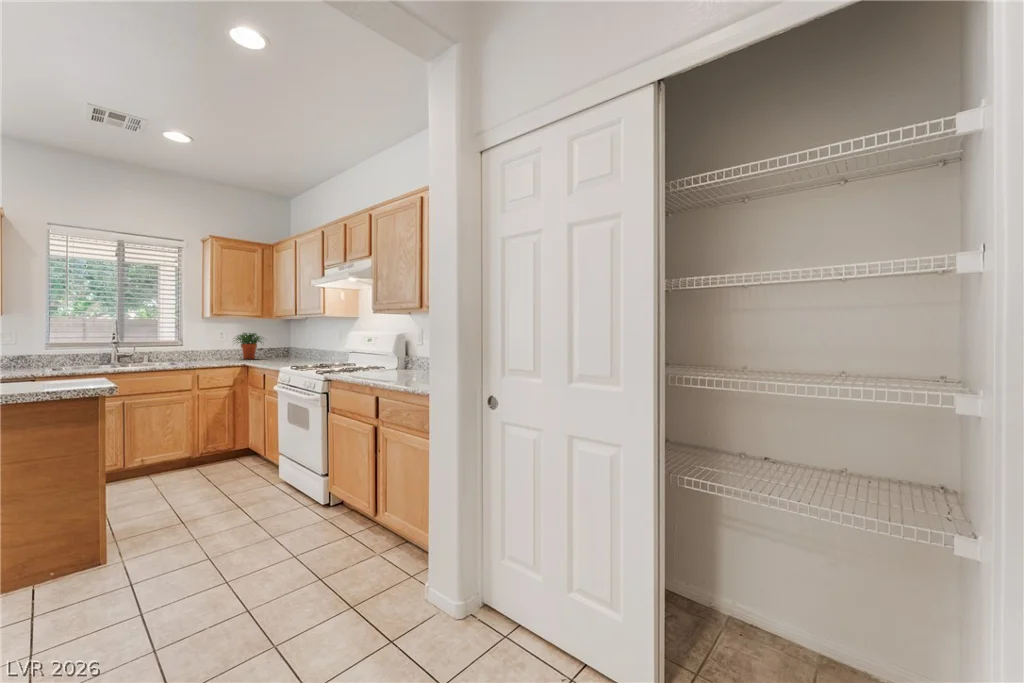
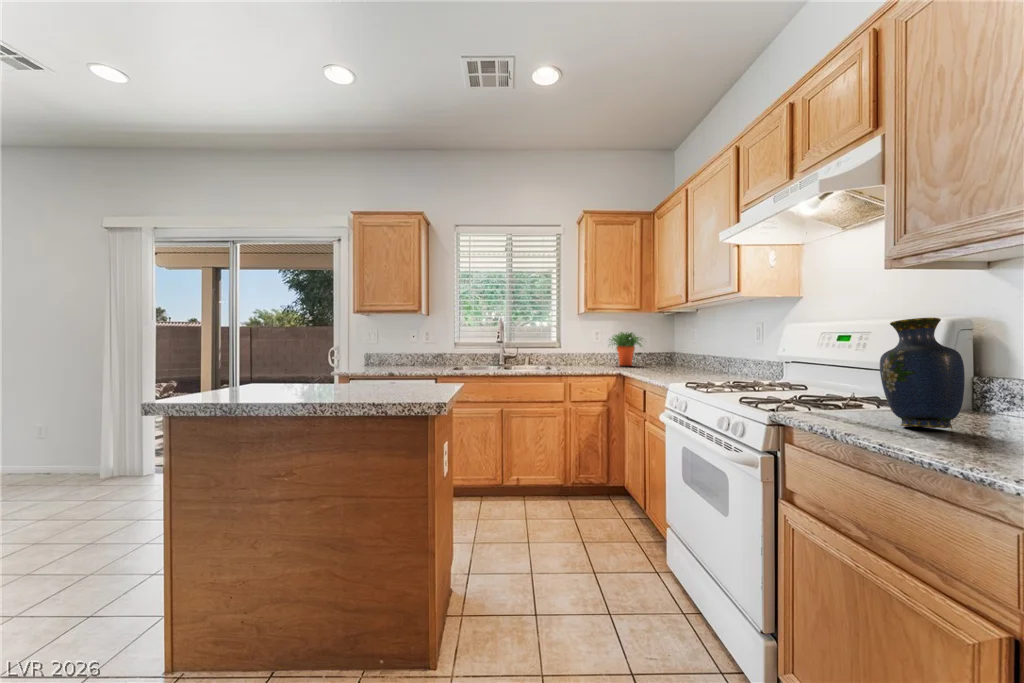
vase: none [361,337,385,377] -> present [880,318,965,428]

